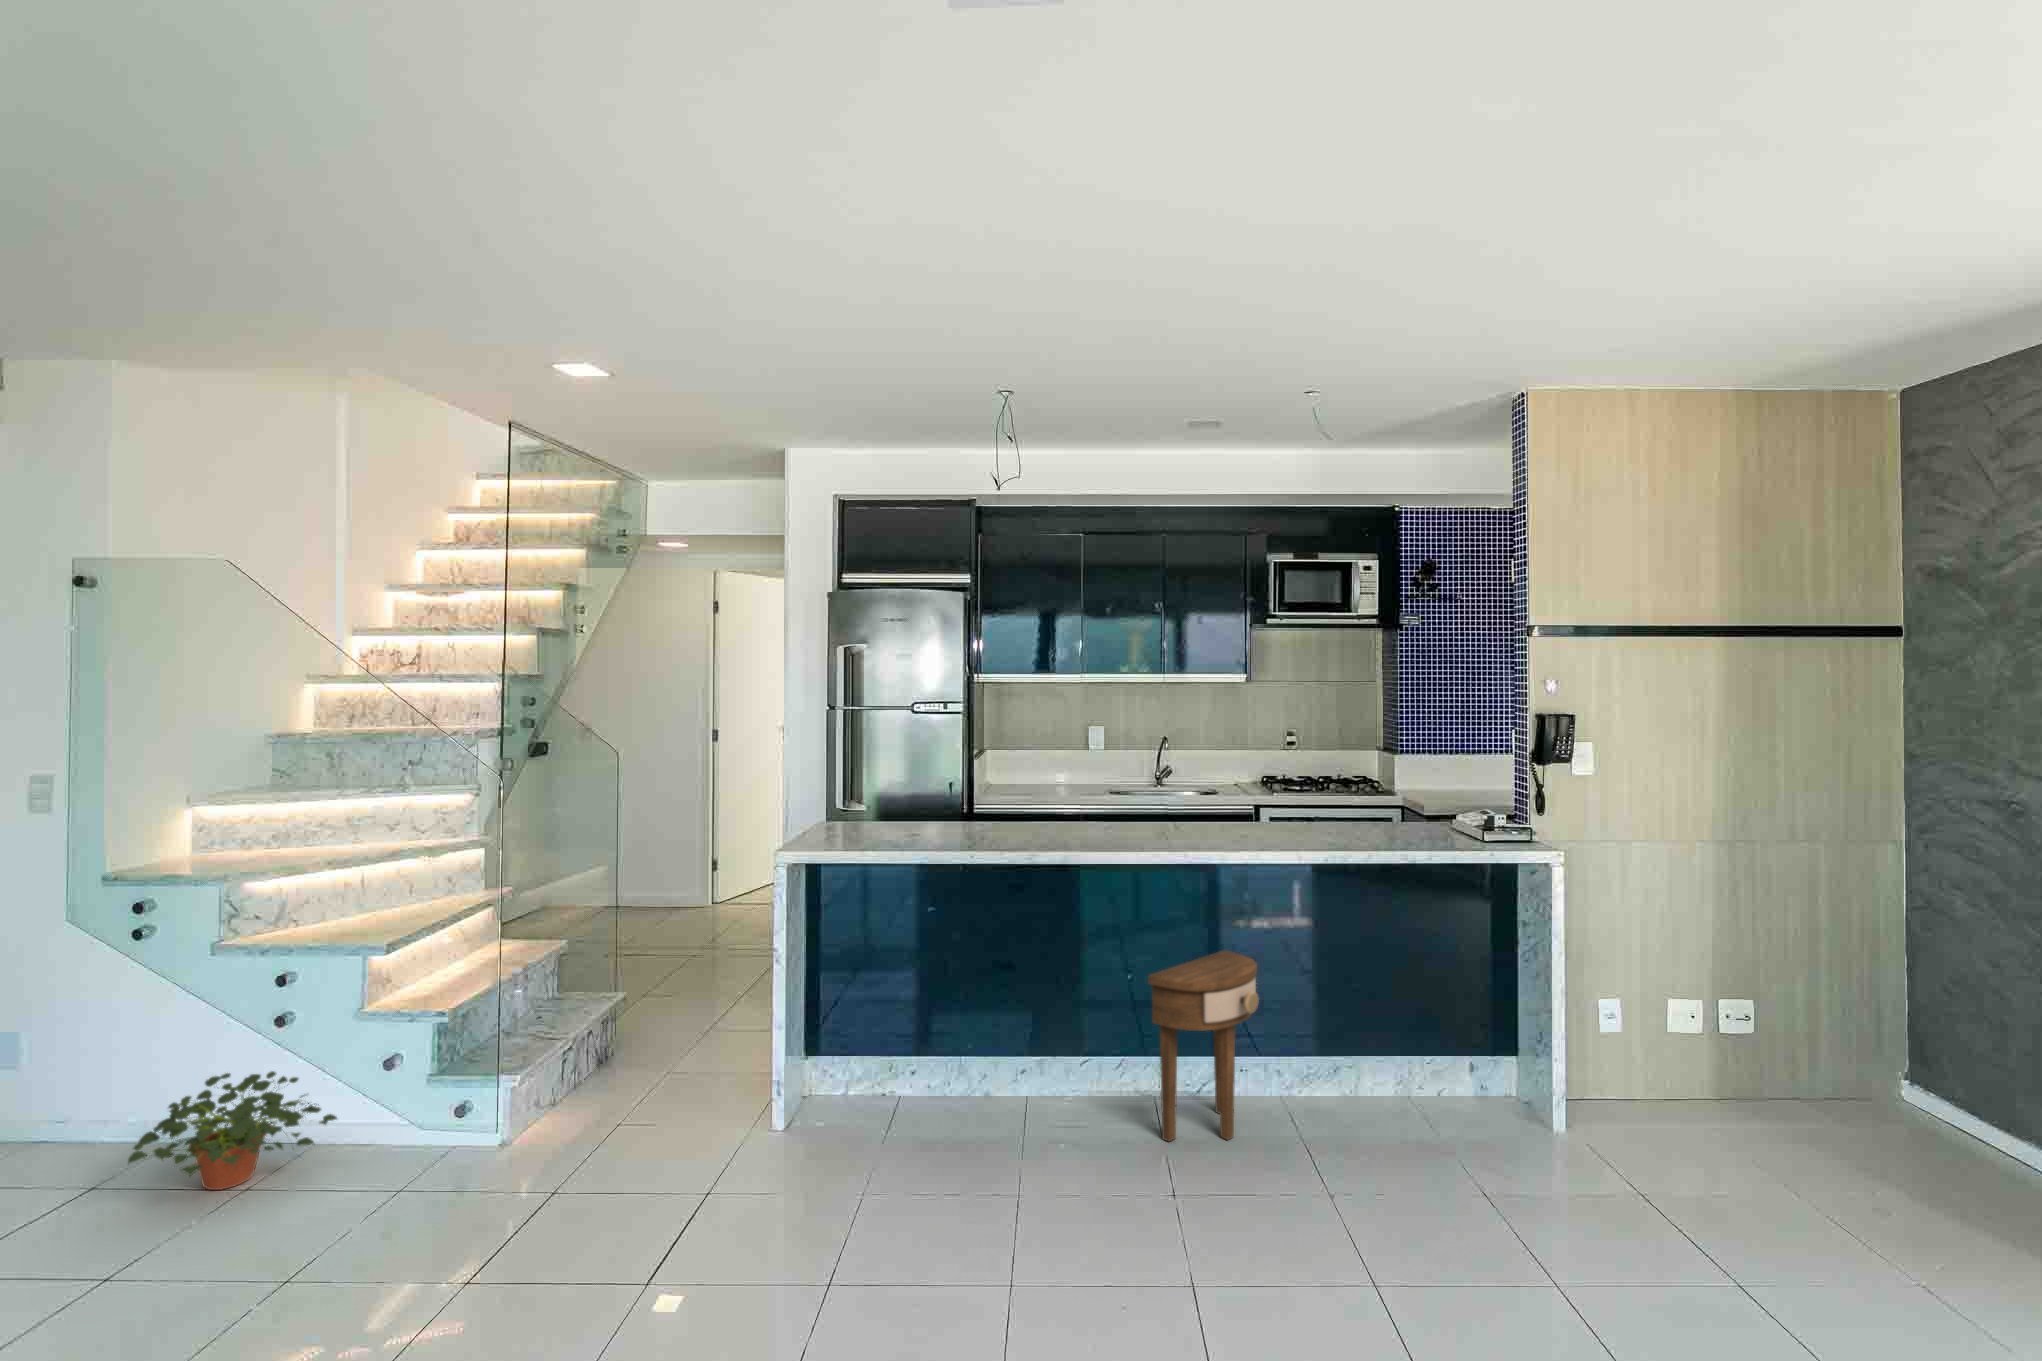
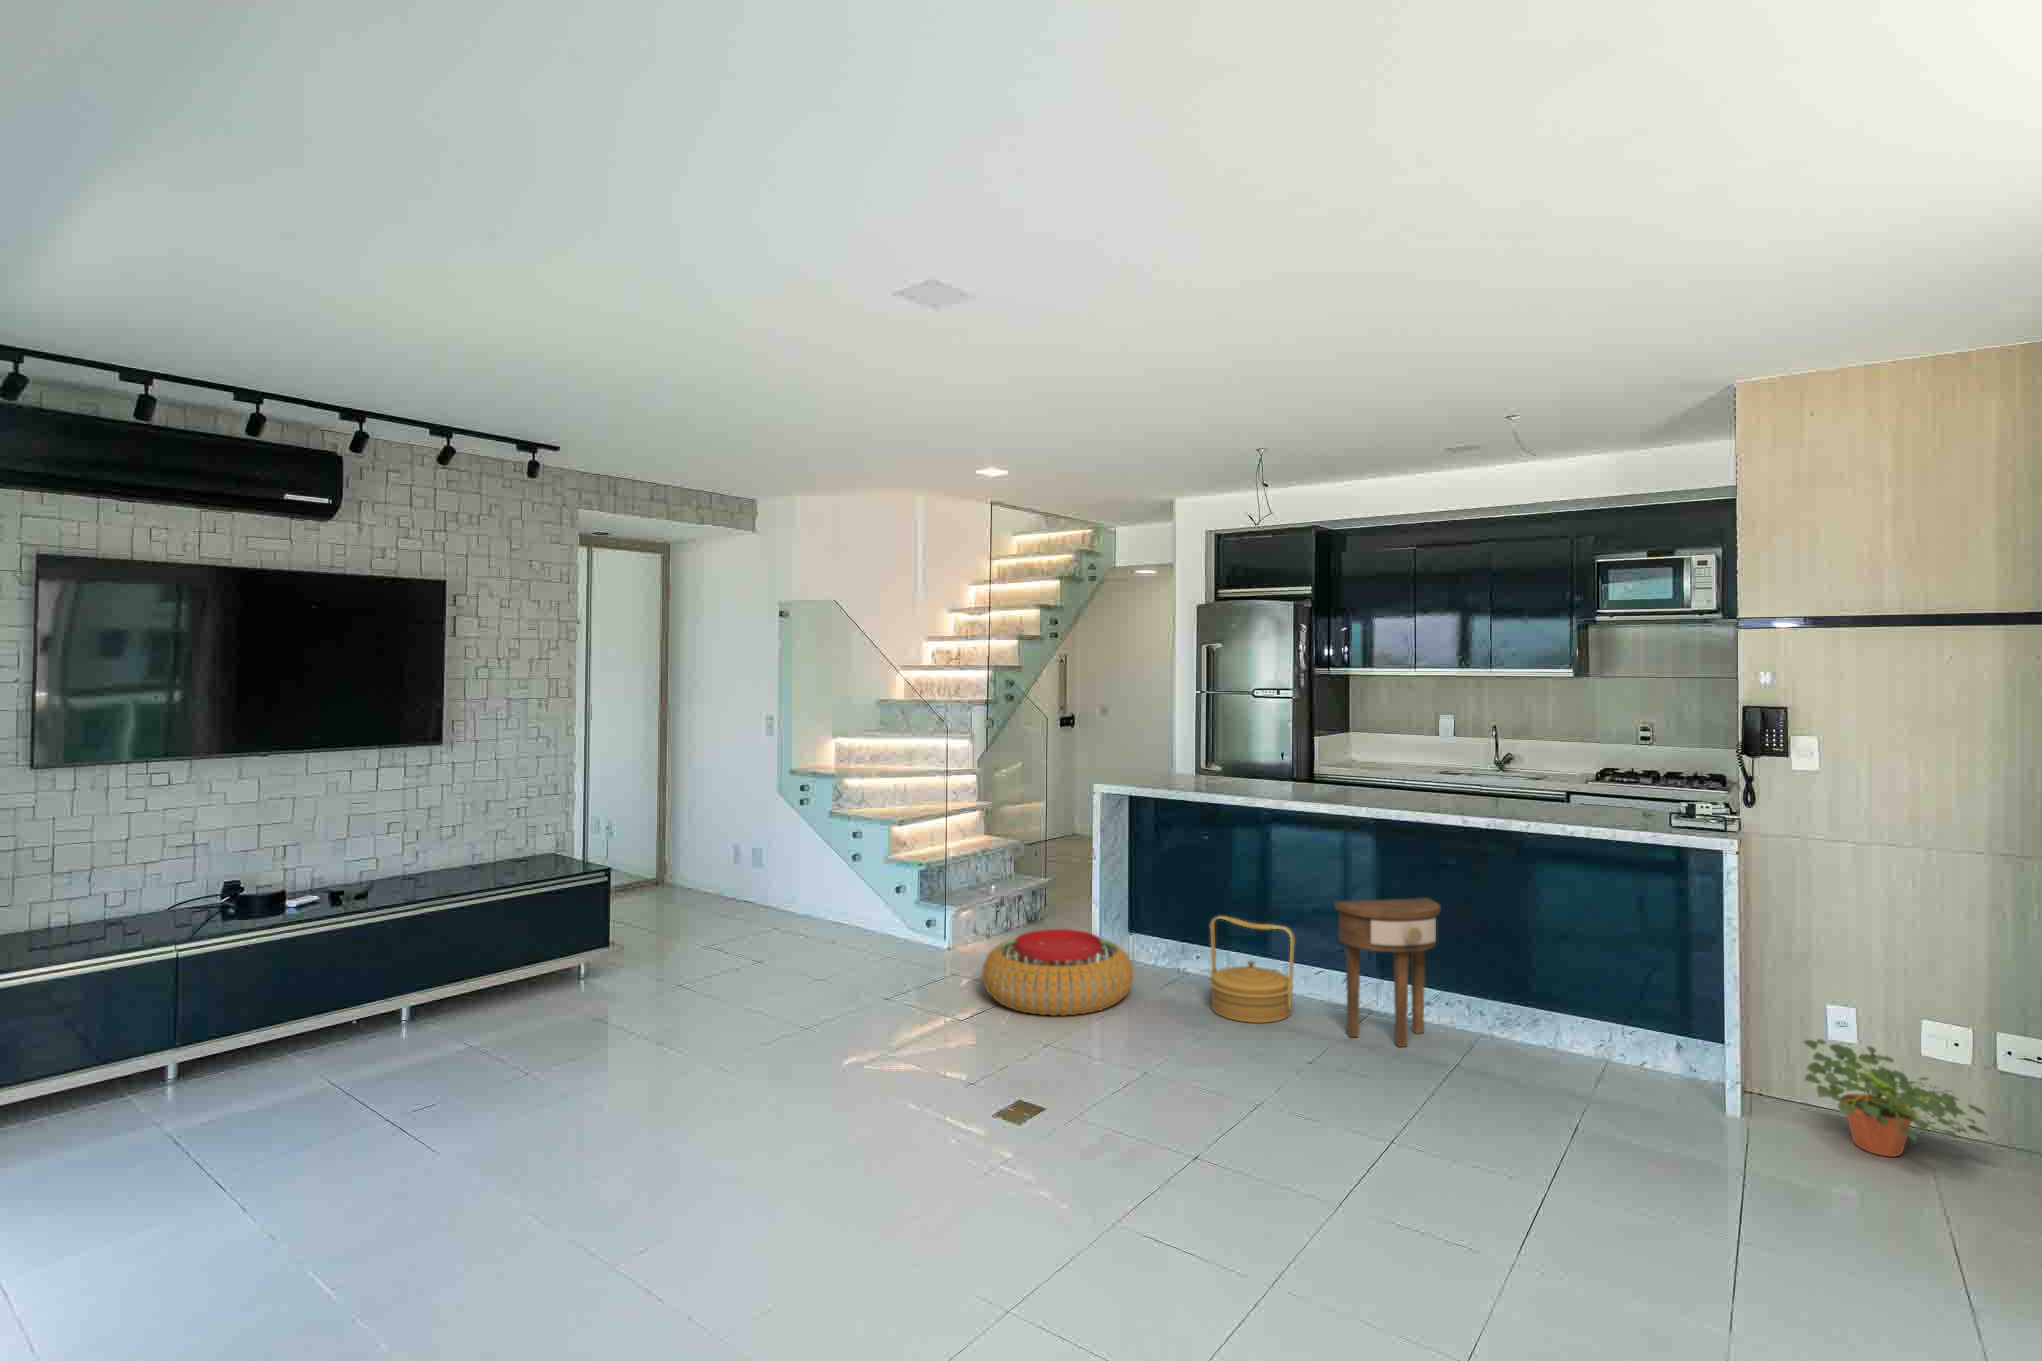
woven basket: none [964,1014,1083,1156] -> present [1210,916,1295,1023]
potted plant: present [128,1071,337,1190] -> present [1803,1039,1988,1157]
pouf: none [628,1075,869,1236] -> present [982,929,1133,1016]

